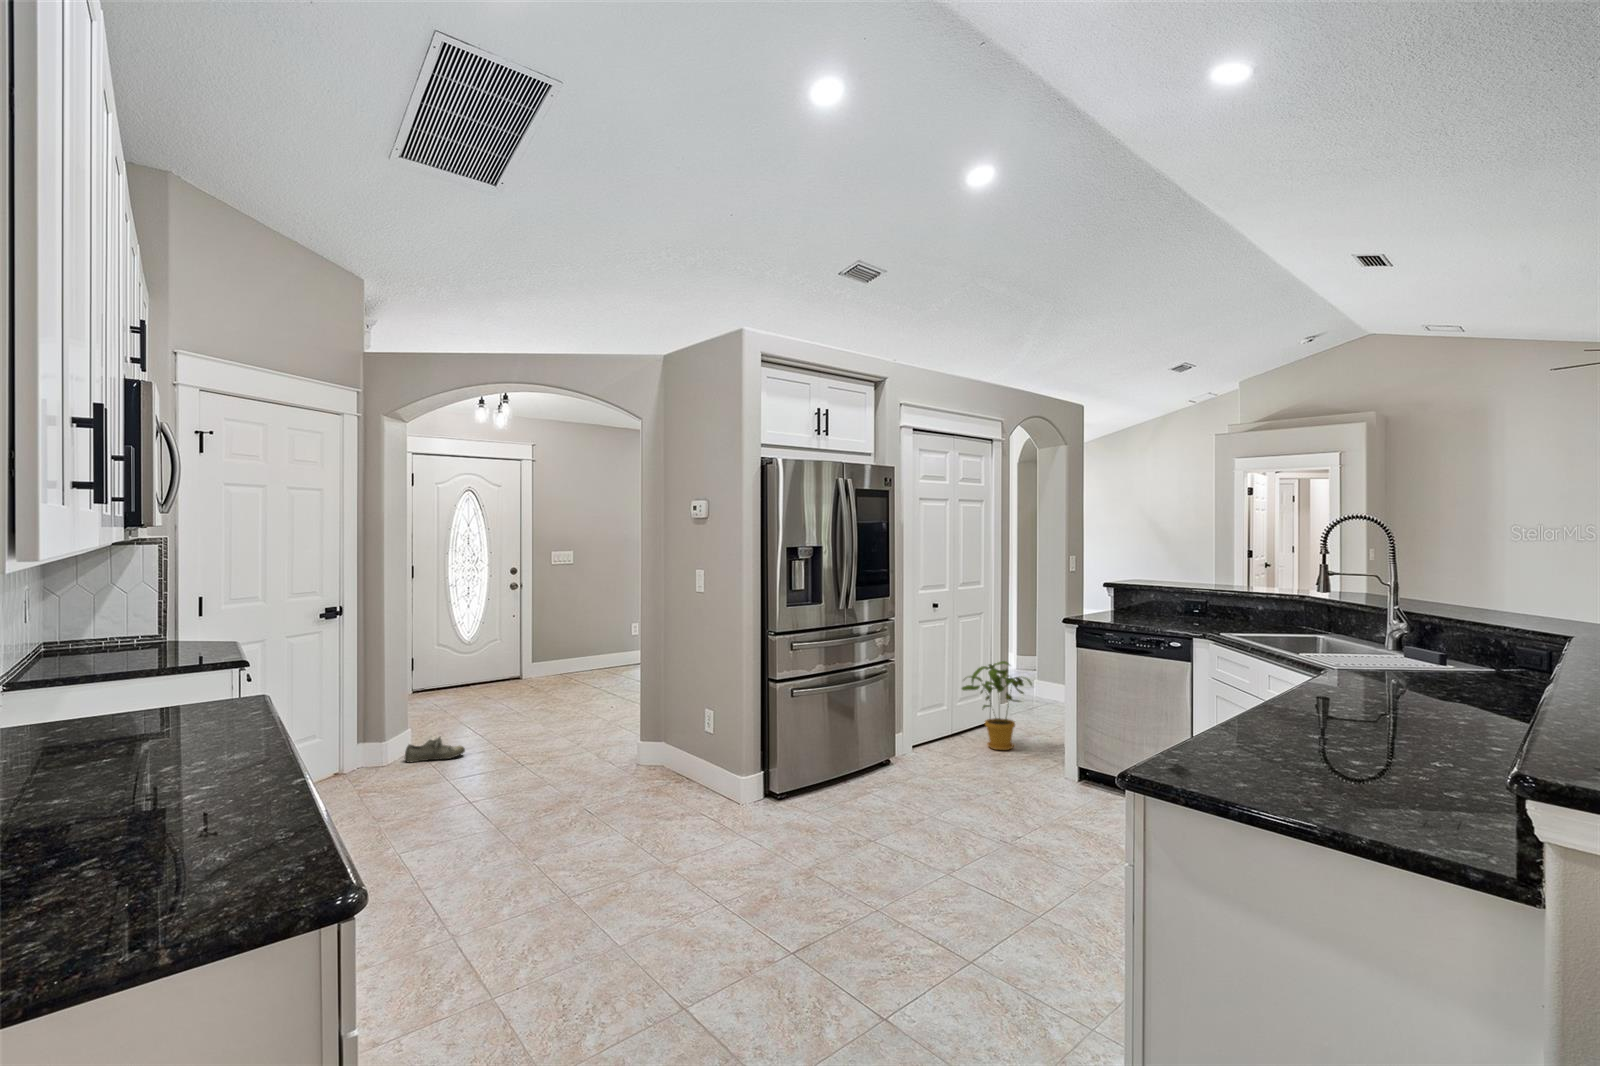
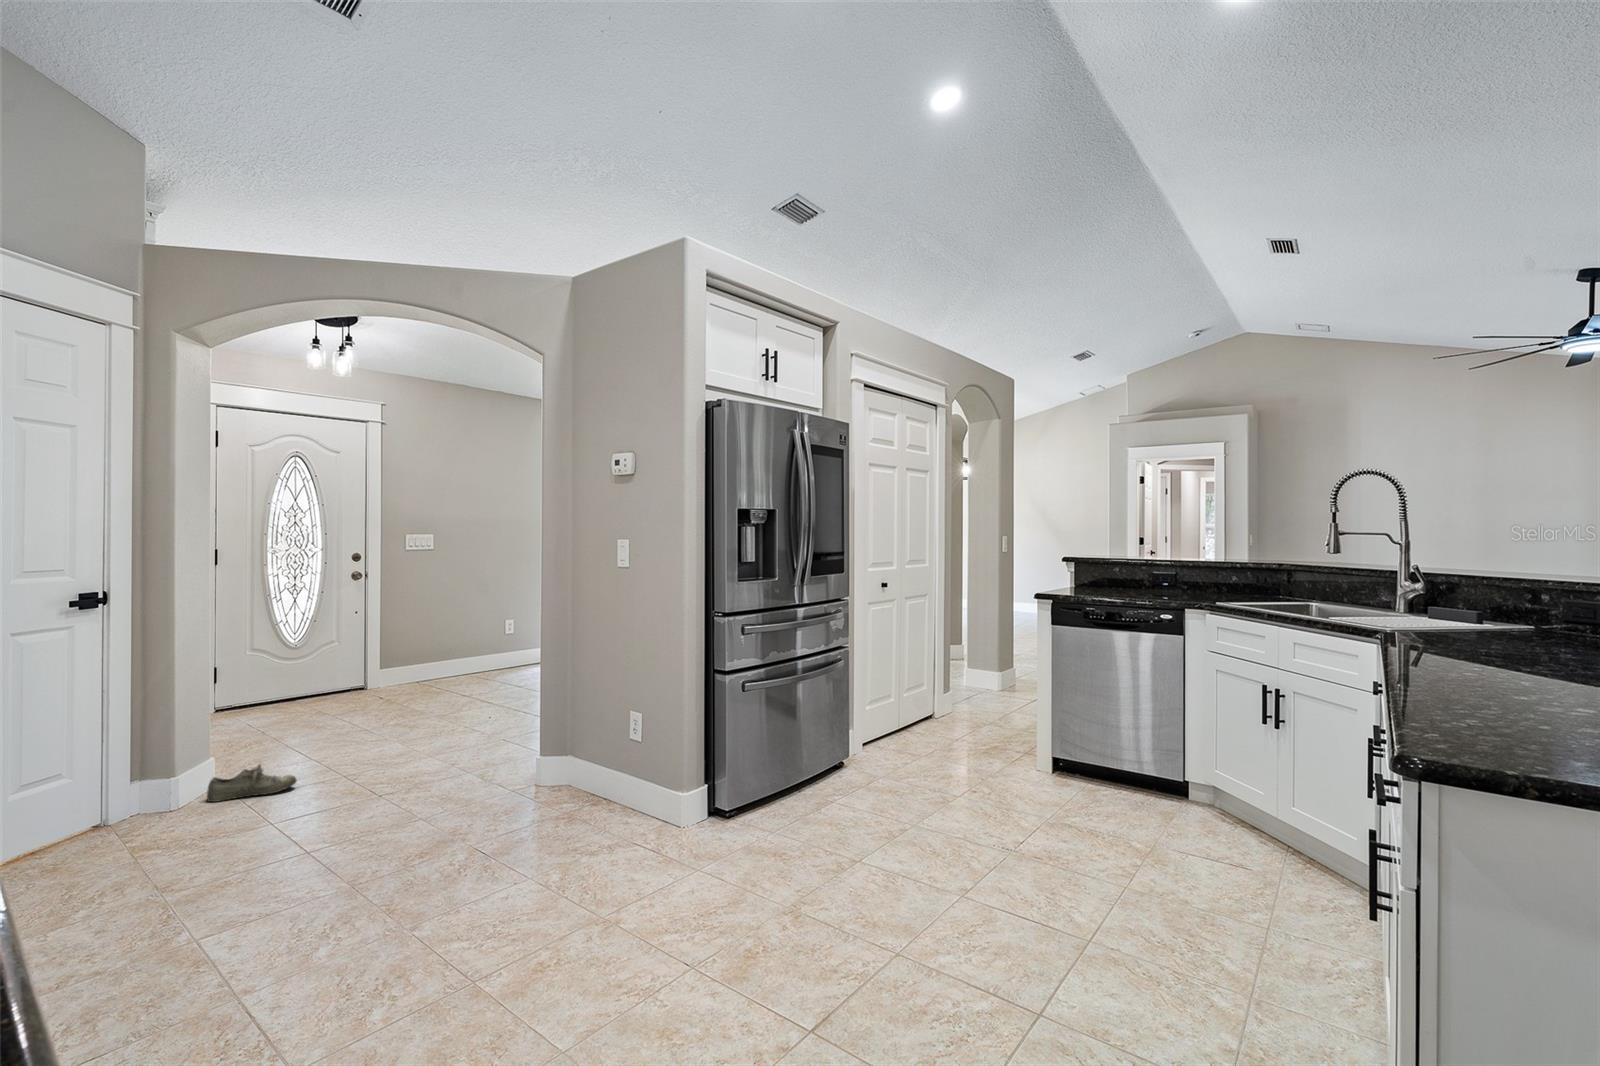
house plant: present [962,661,1032,750] -> none [906,645,985,743]

